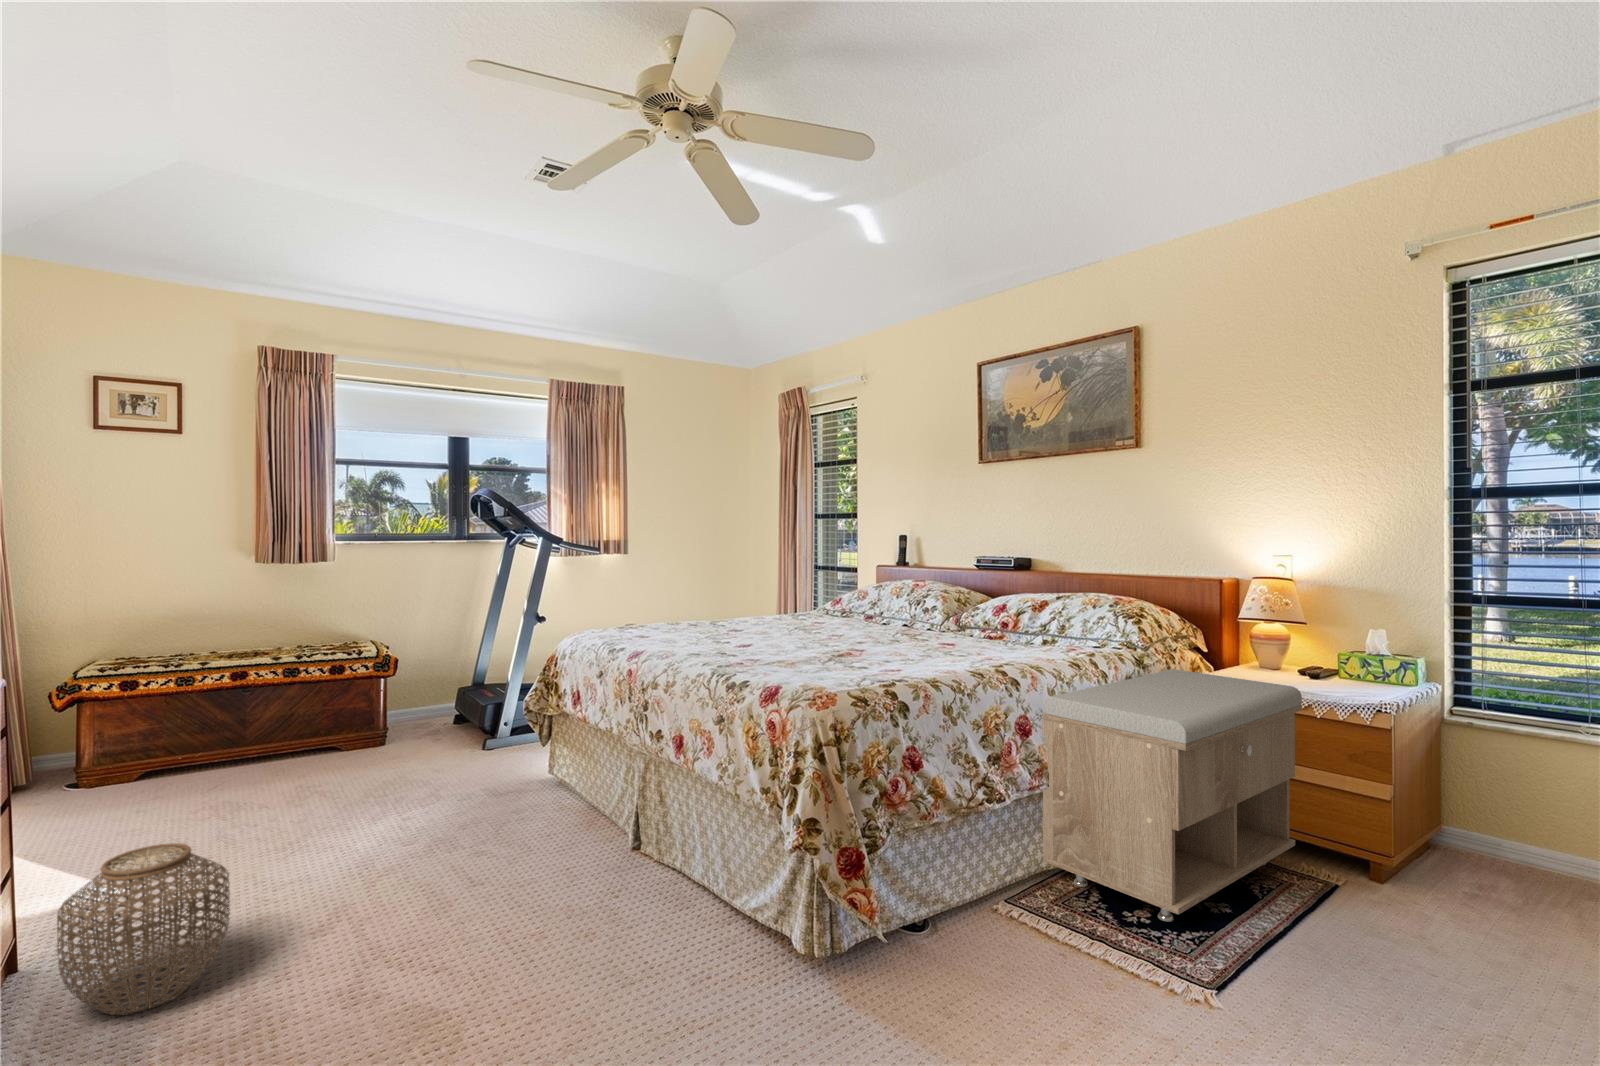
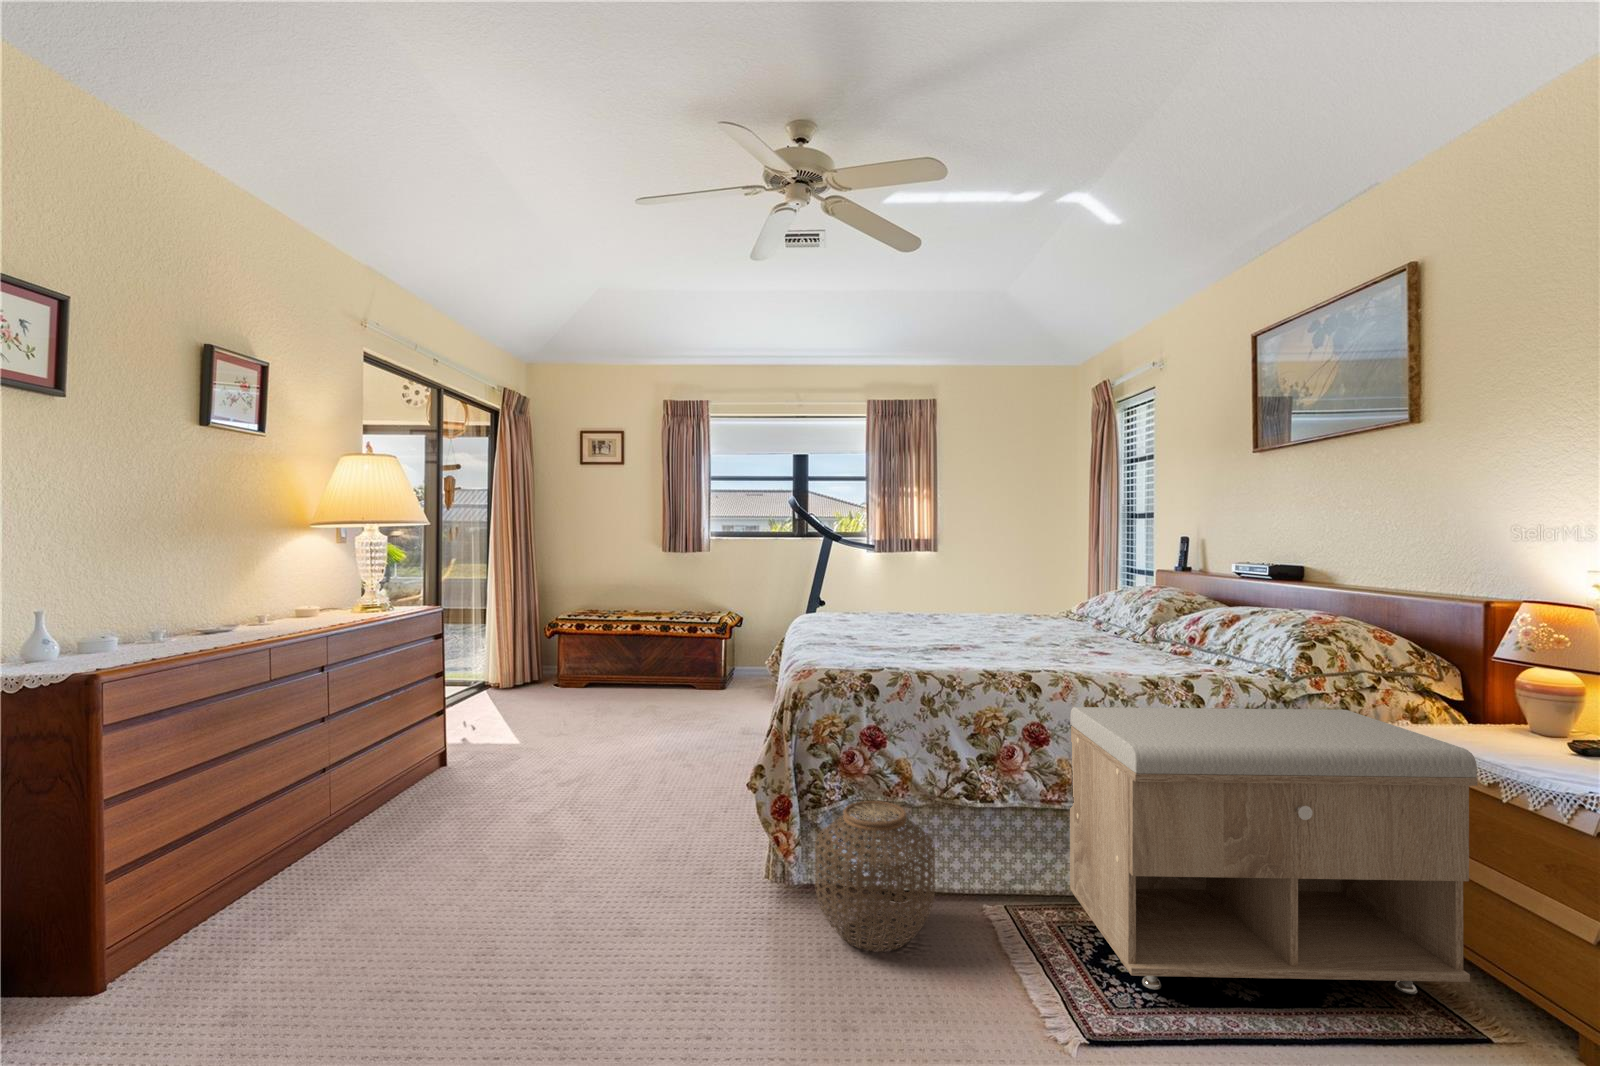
woven basket: present [57,843,230,1015] -> present [815,801,935,952]

